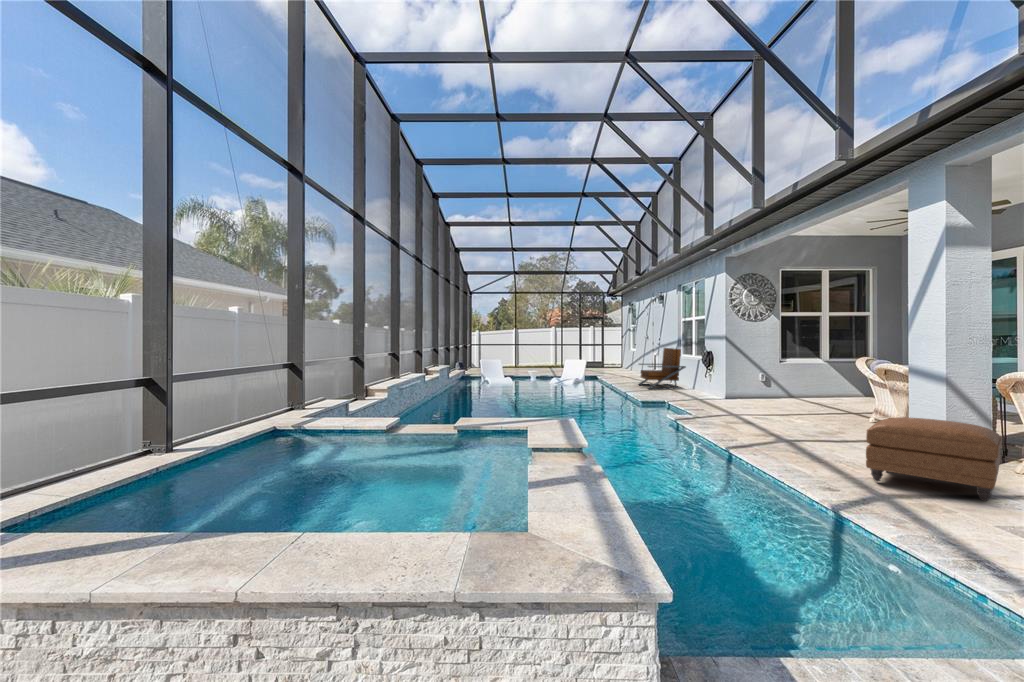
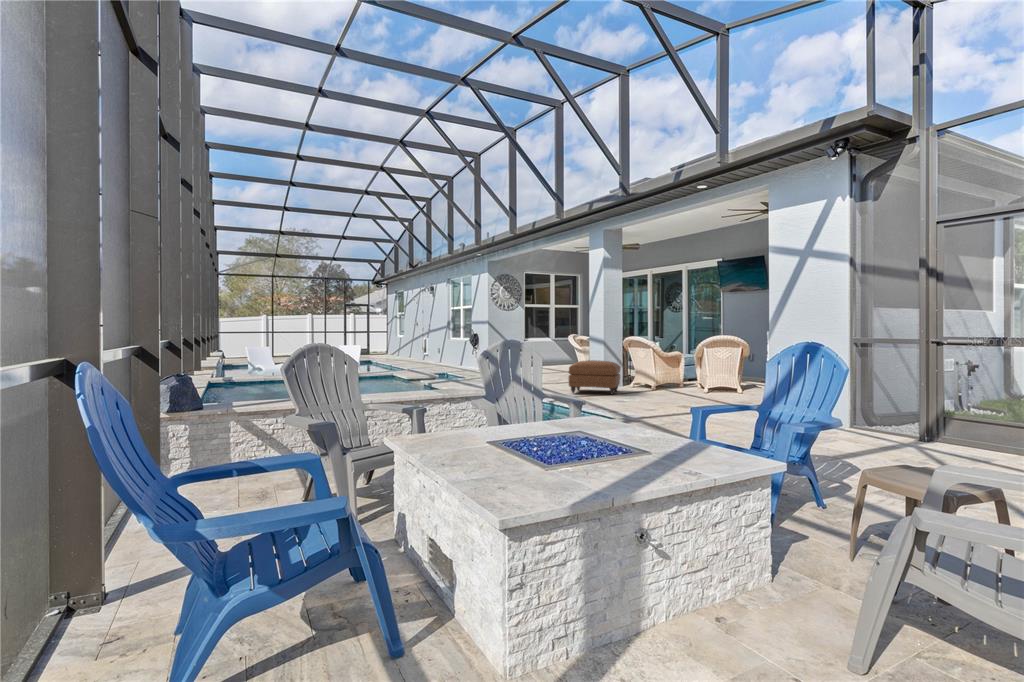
lounge chair: present [639,348,686,389] -> none [417,332,457,366]

